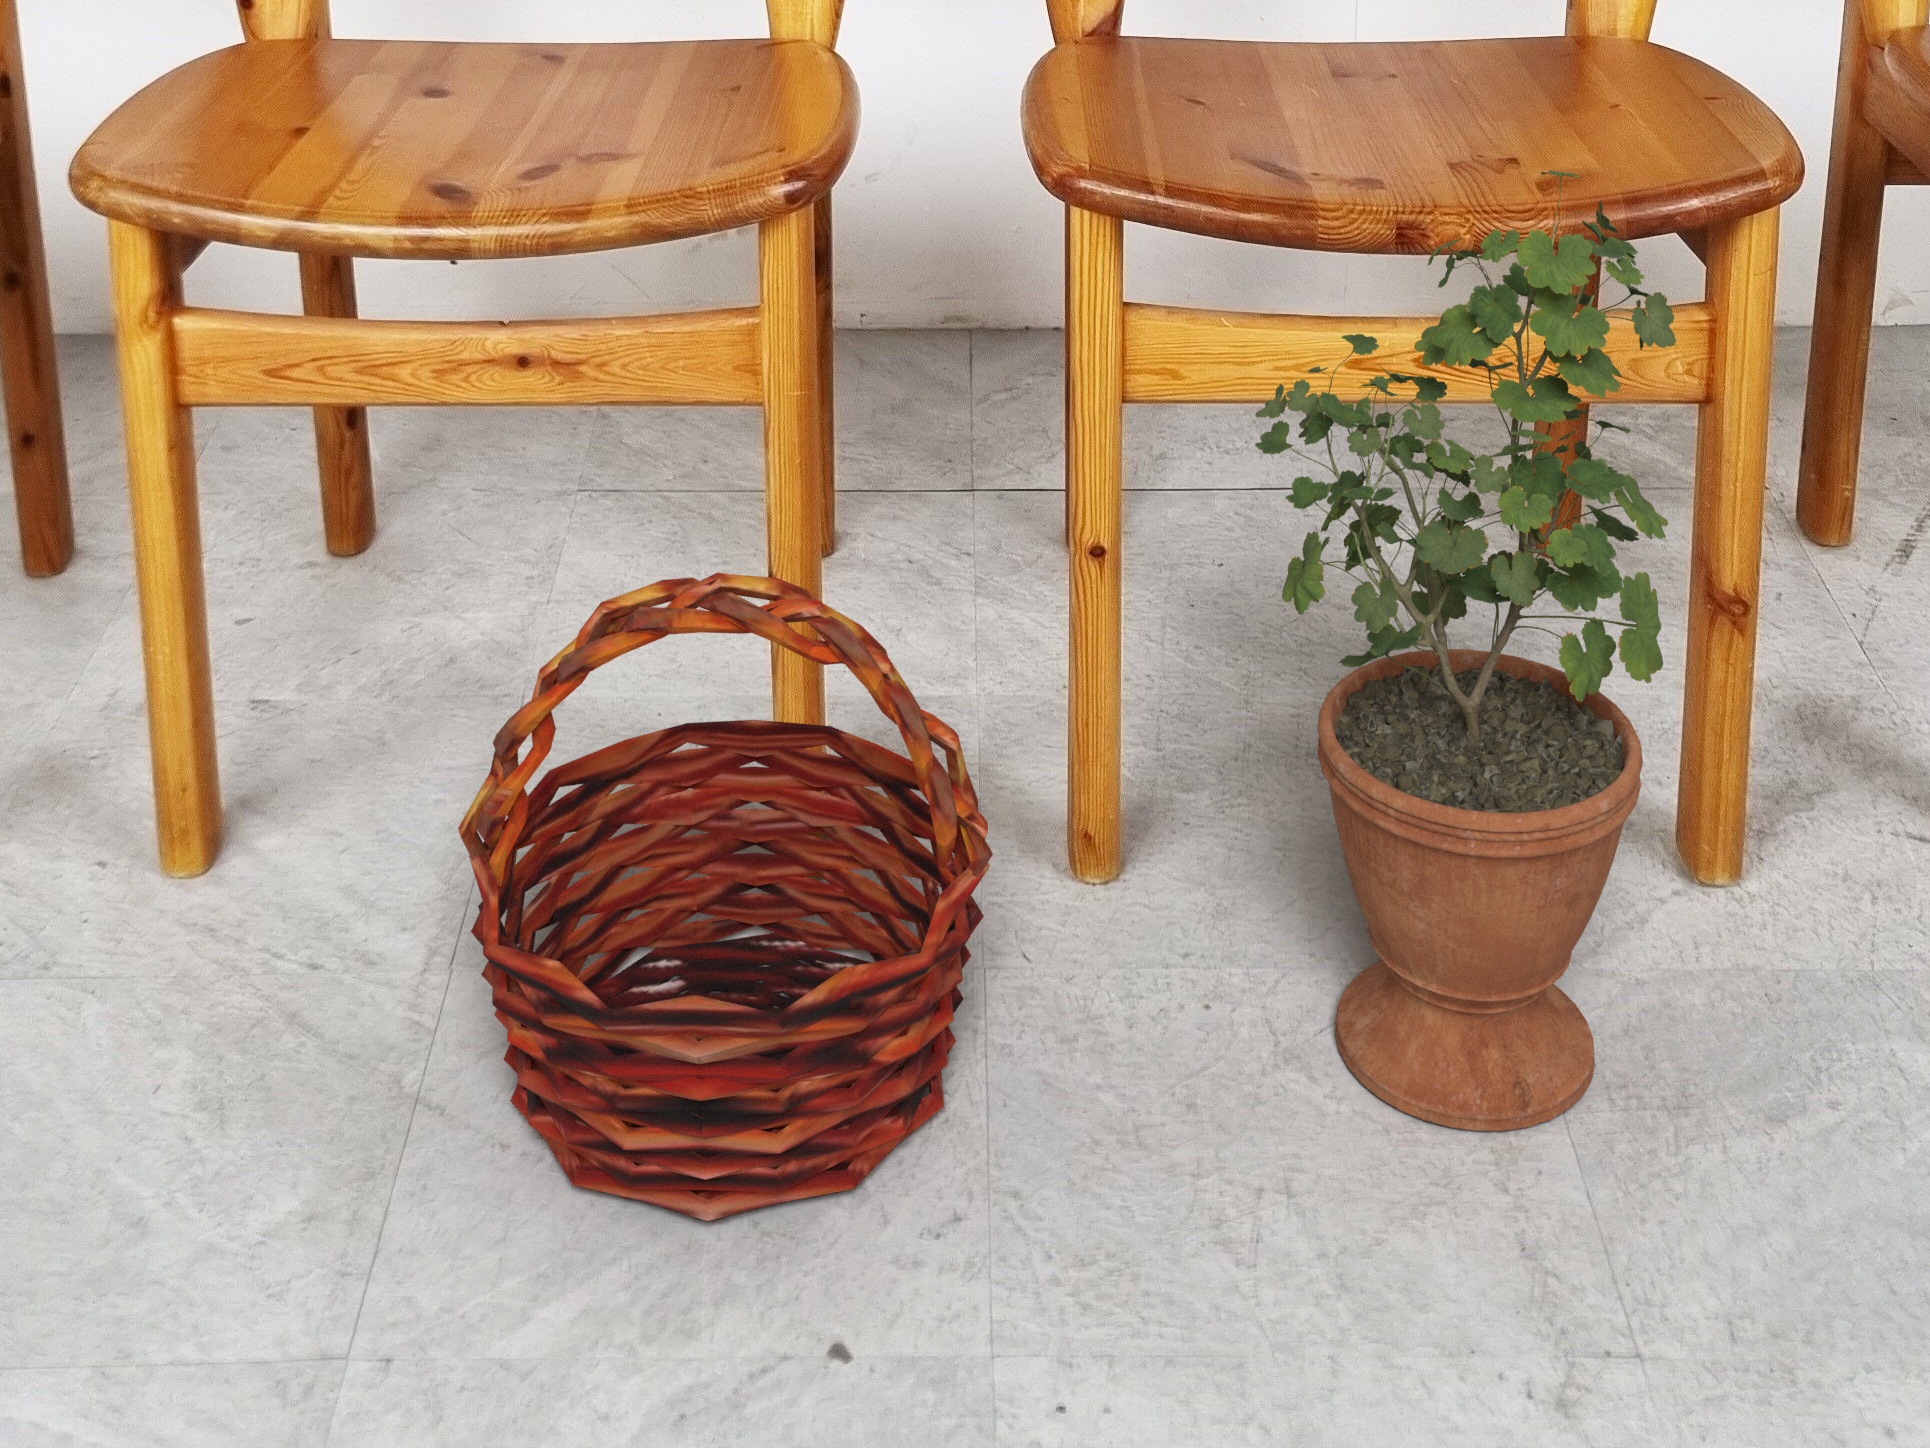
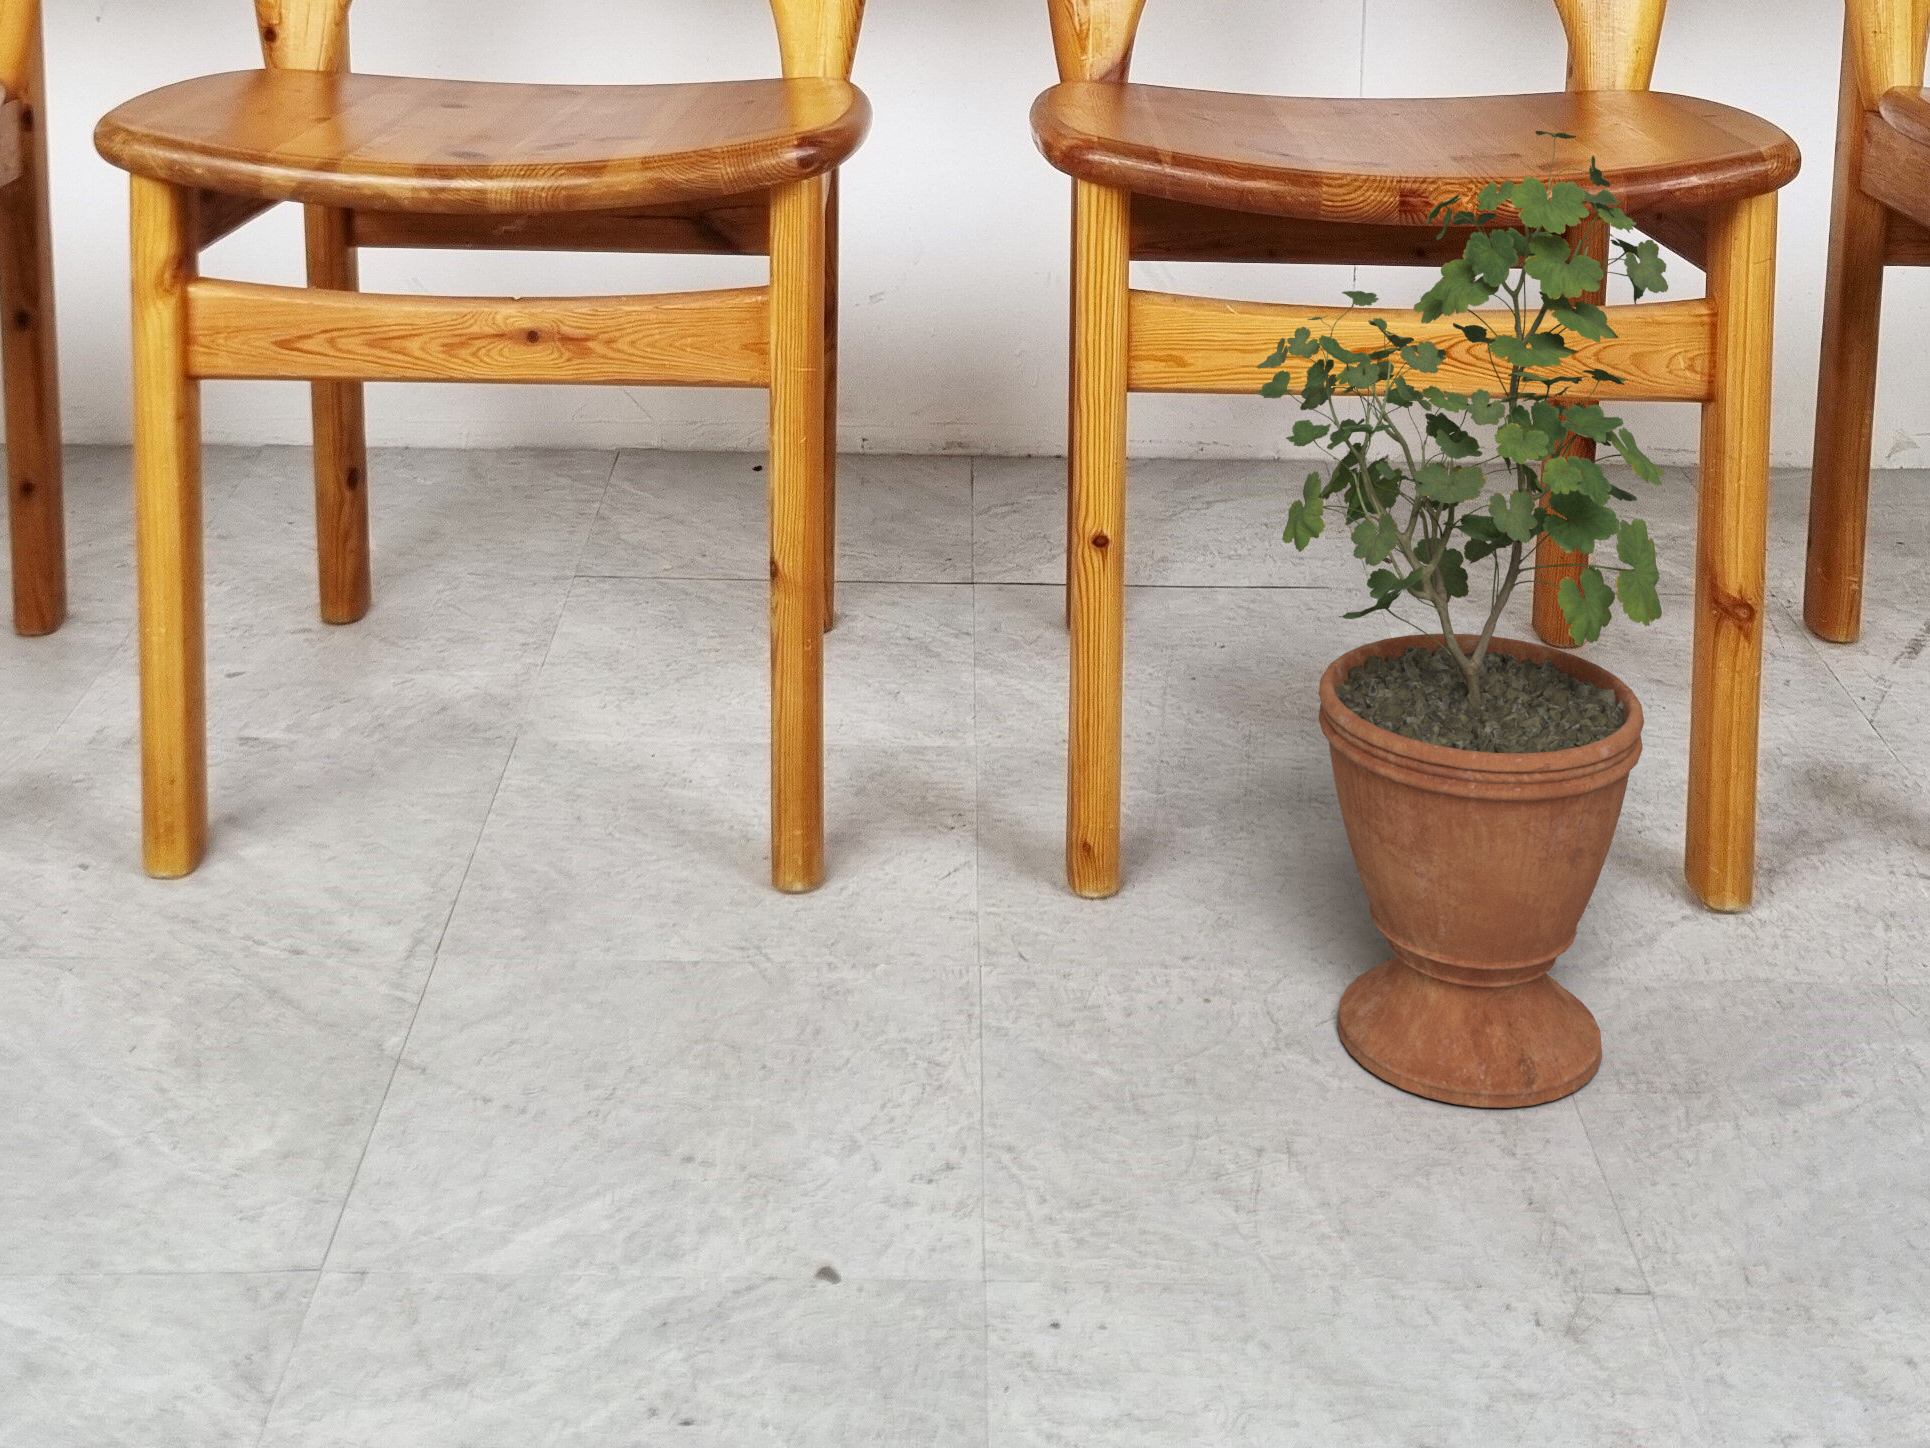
basket: present [458,572,993,1221] -> none [455,509,992,1163]

